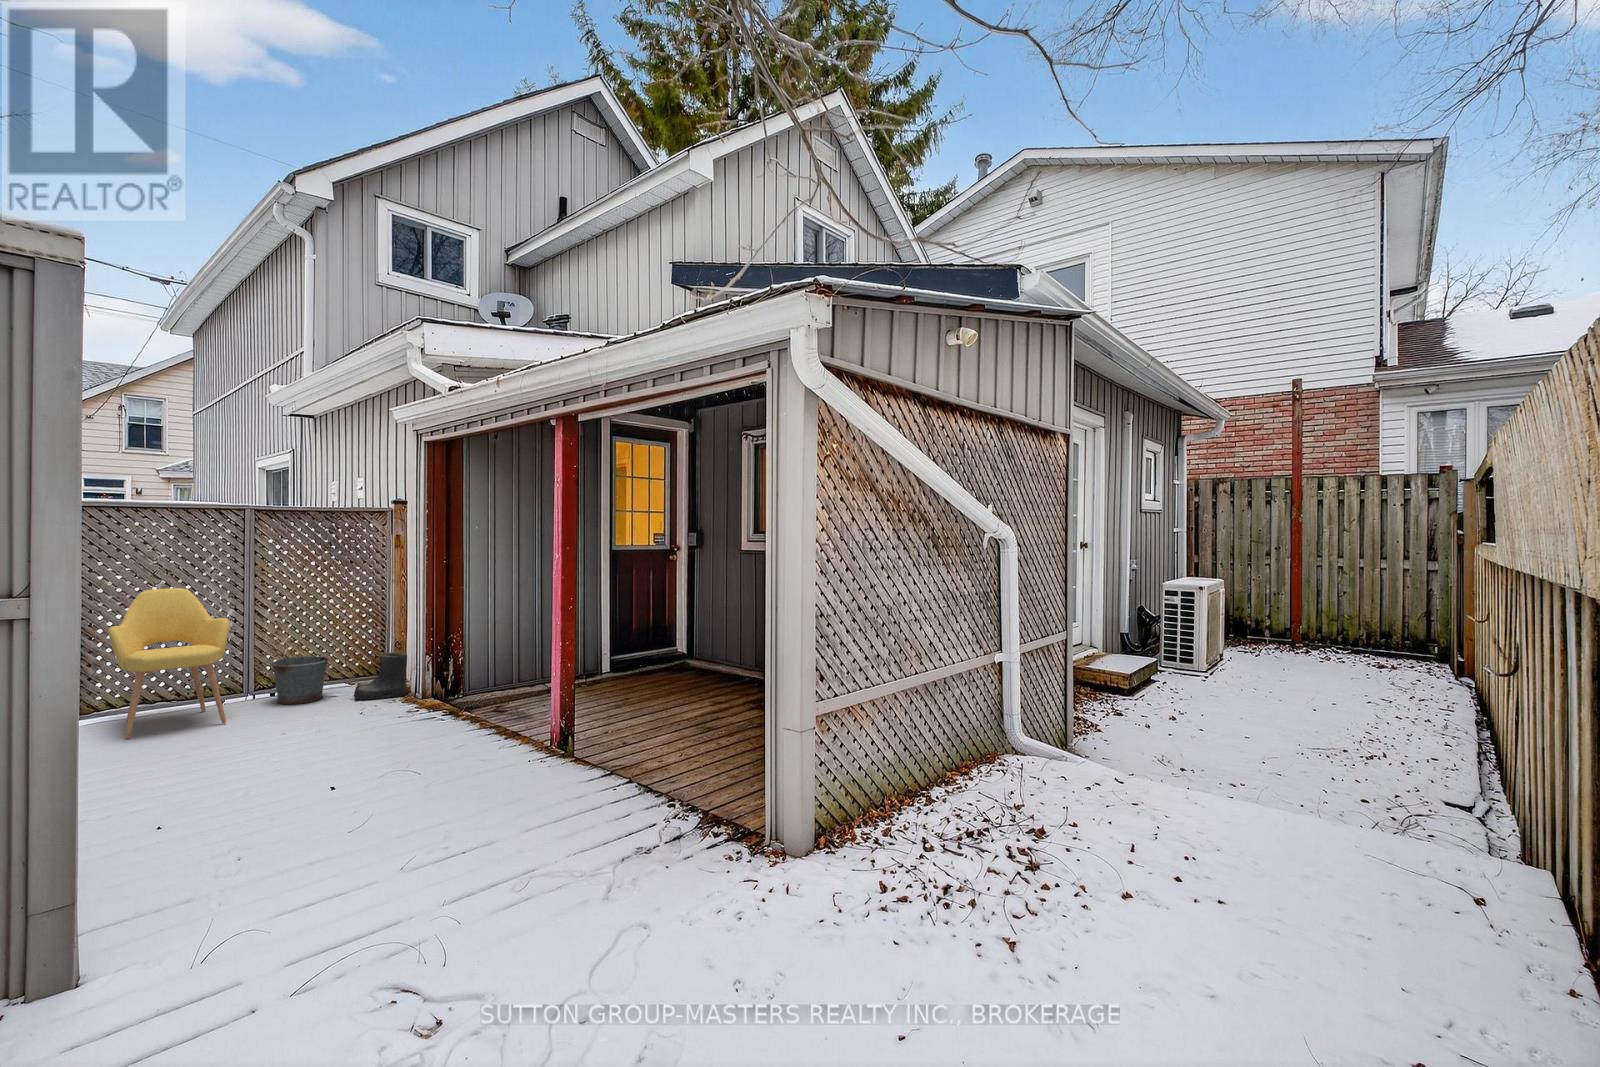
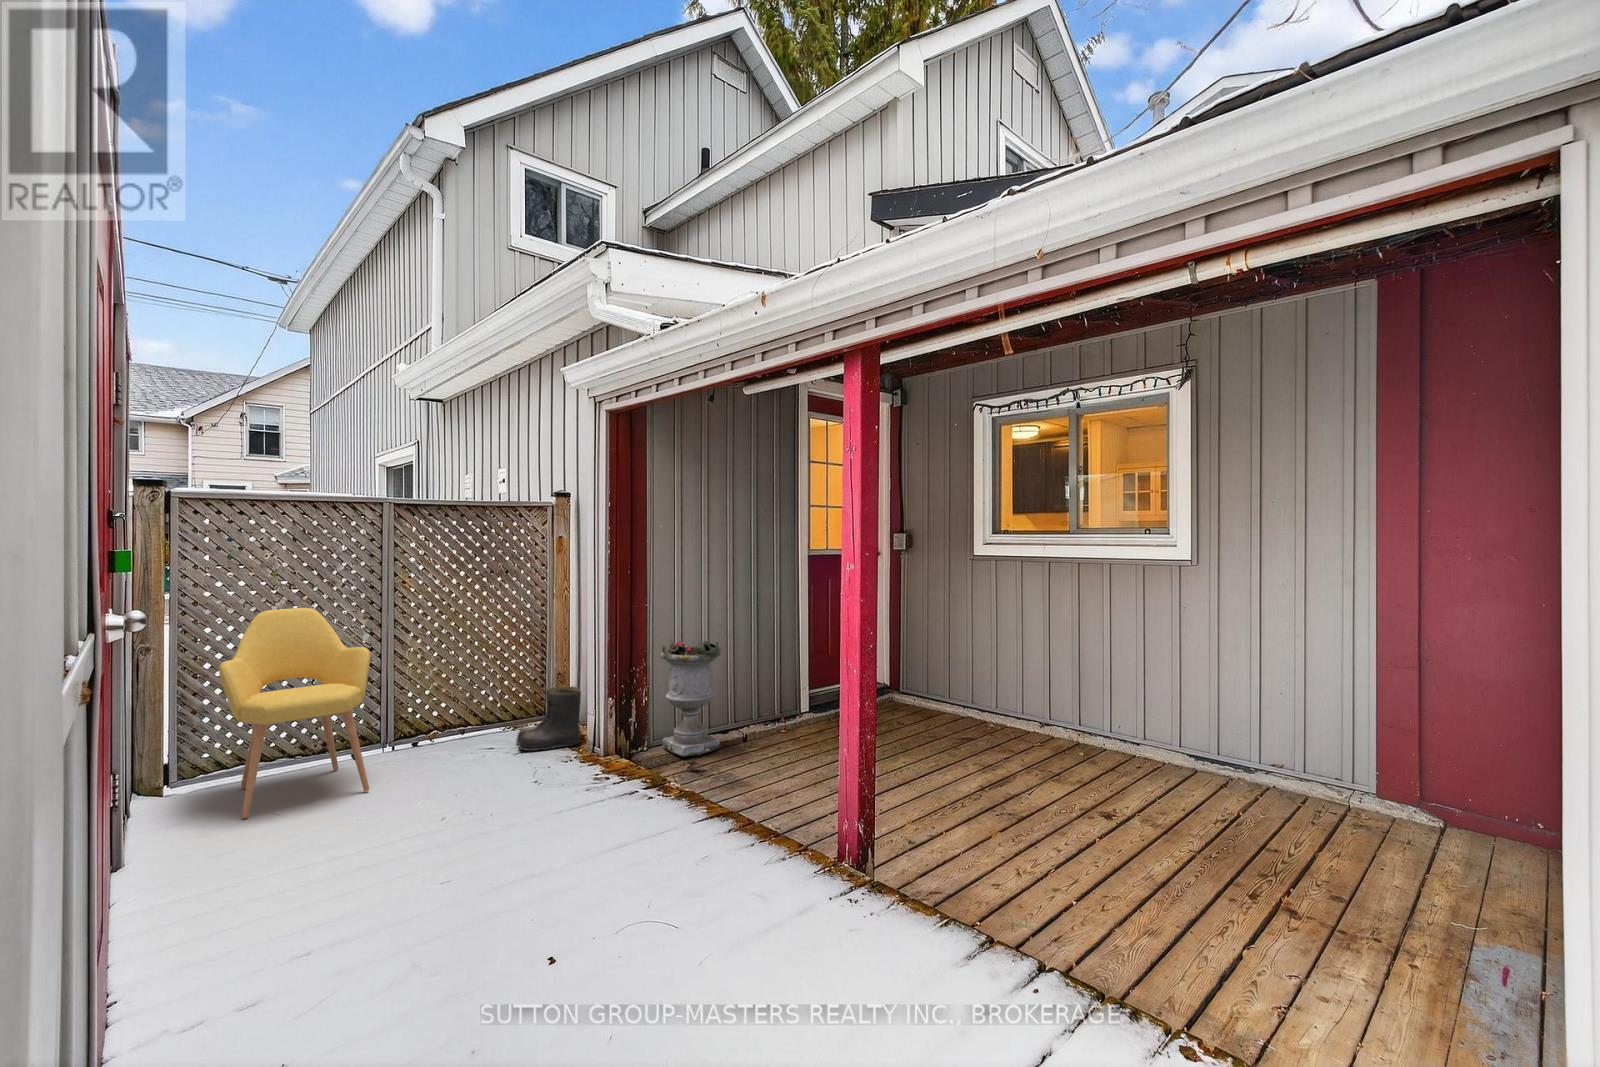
planter: none [466,615,519,703] -> present [661,641,724,757]
bucket: present [271,656,328,704] -> none [416,693,485,759]

